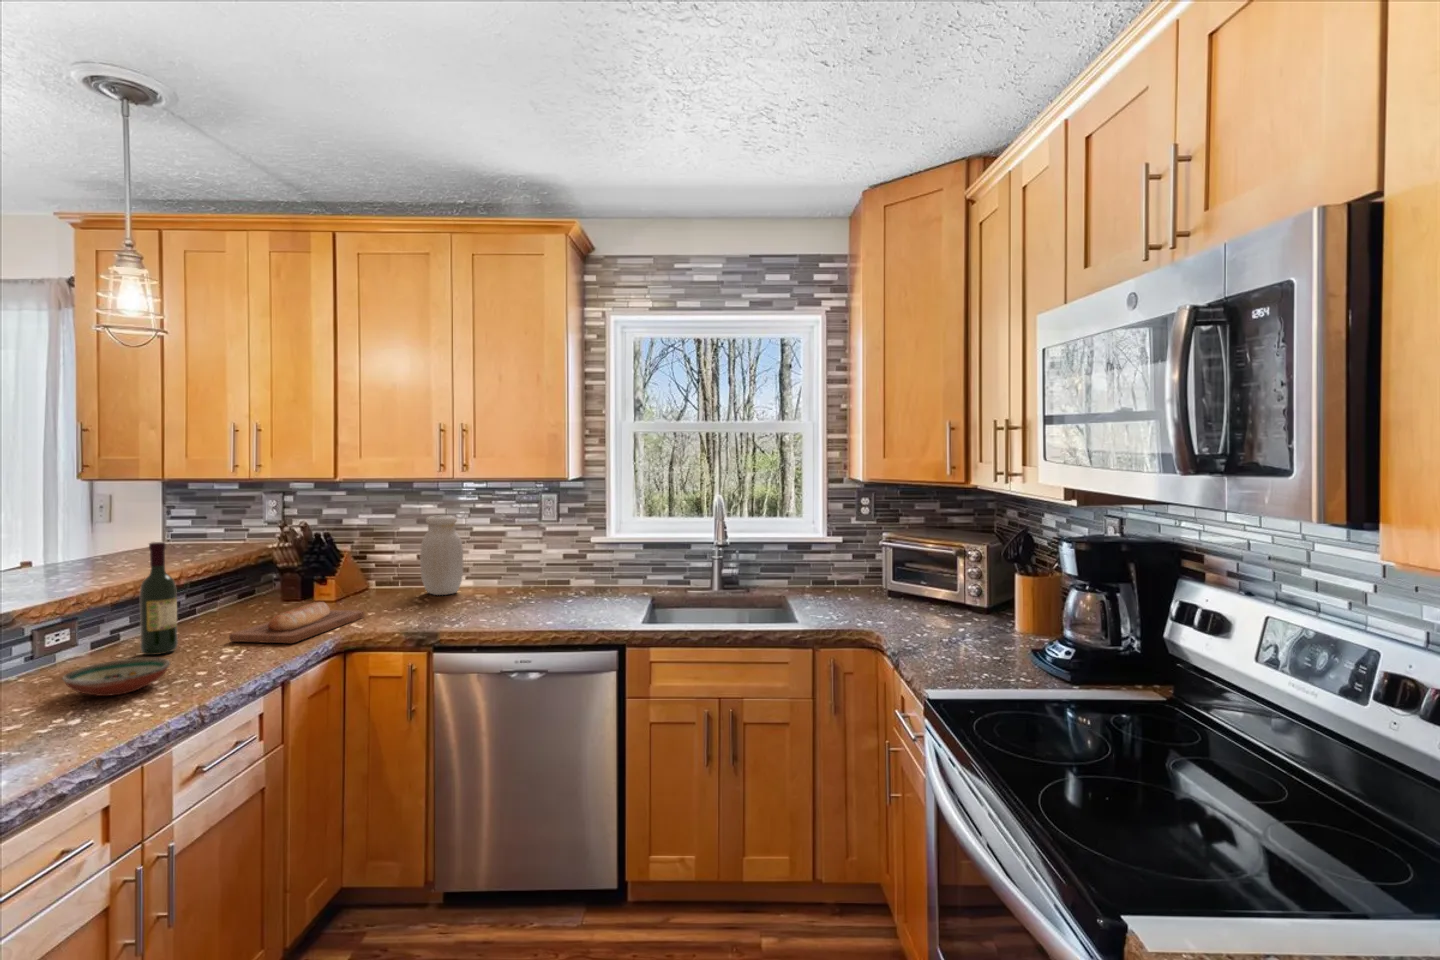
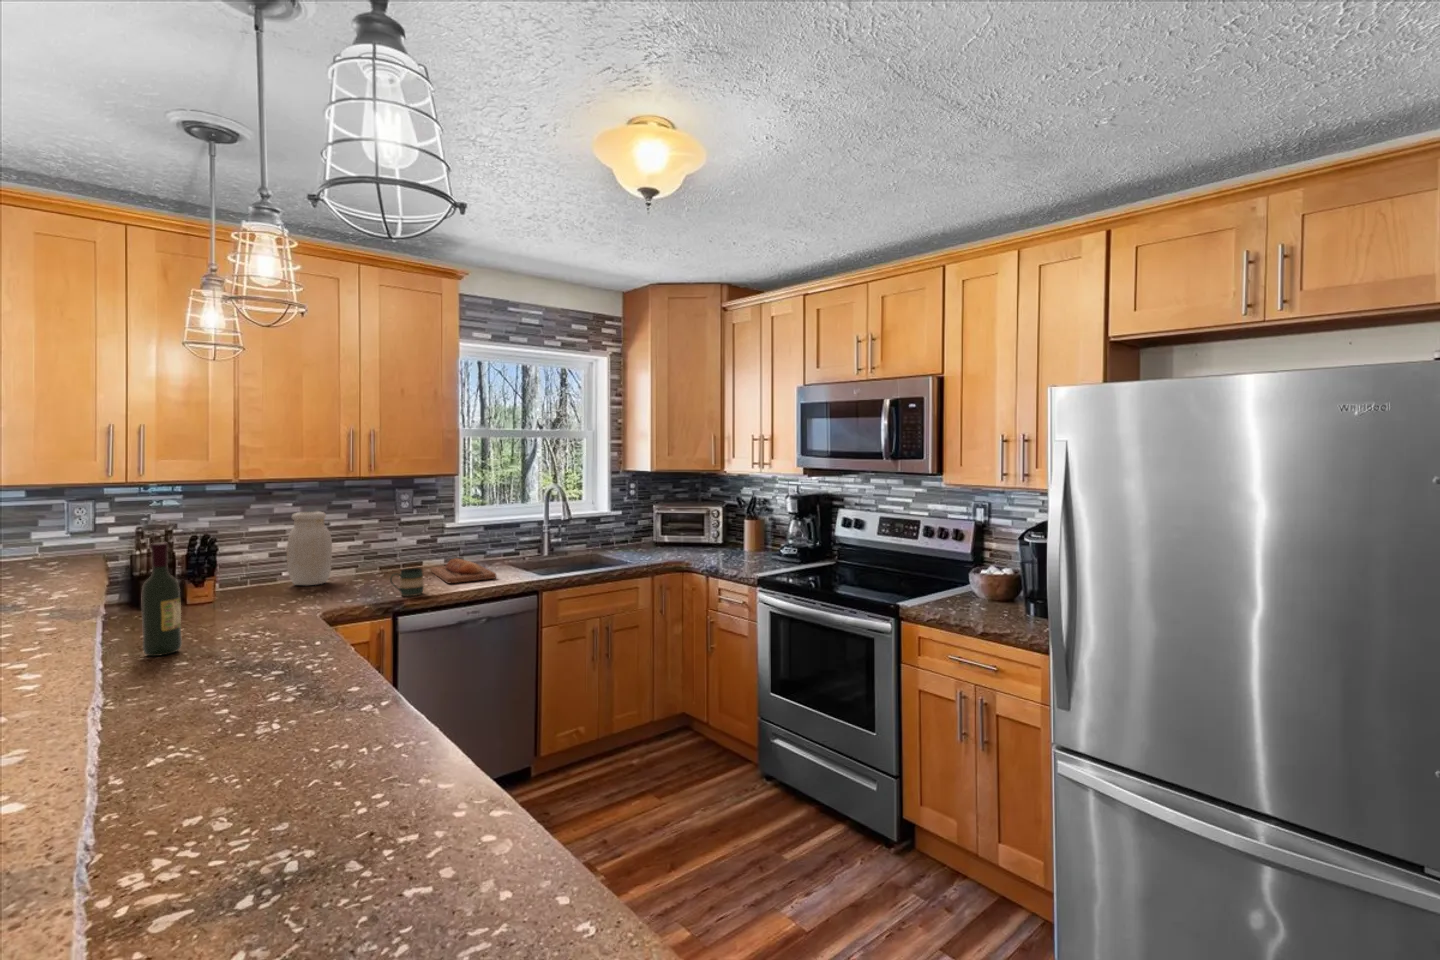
mug: none [442,591,481,625] -> present [390,568,424,596]
bread loaf: present [229,602,365,643] -> present [431,559,496,583]
decorative bowl: present [63,658,170,696] -> none [191,640,285,676]

